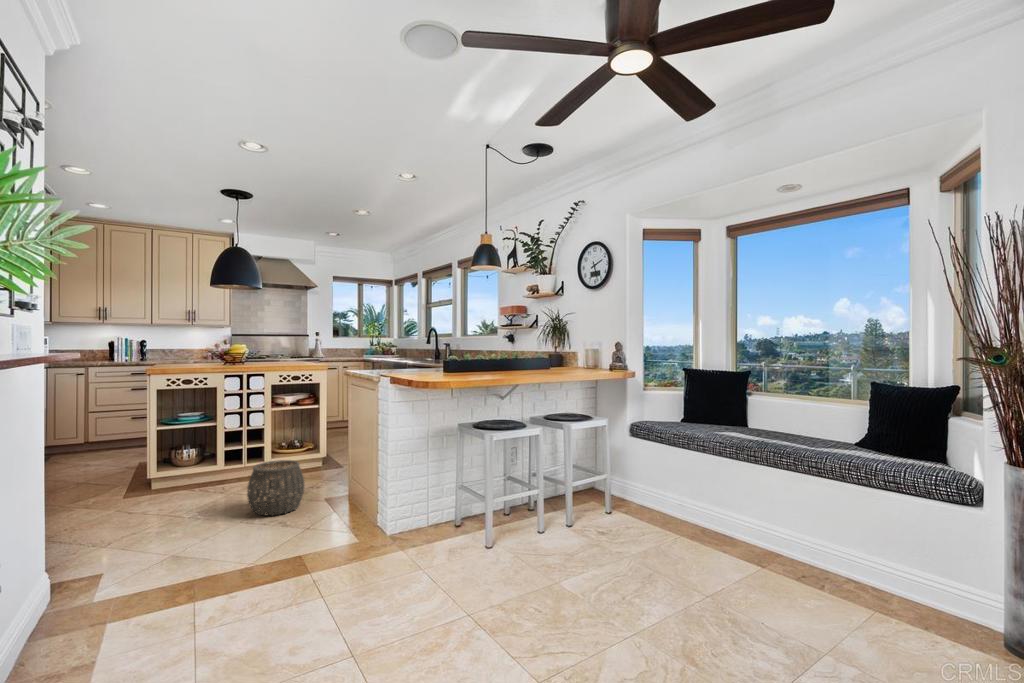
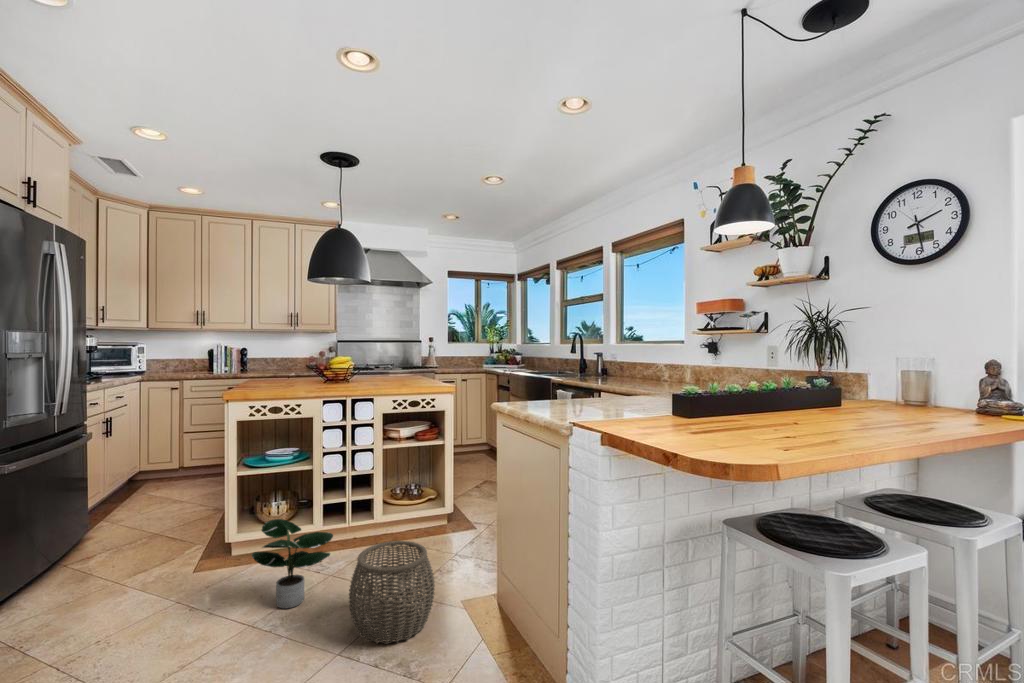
potted plant: none [177,453,235,508] -> present [252,519,333,608]

